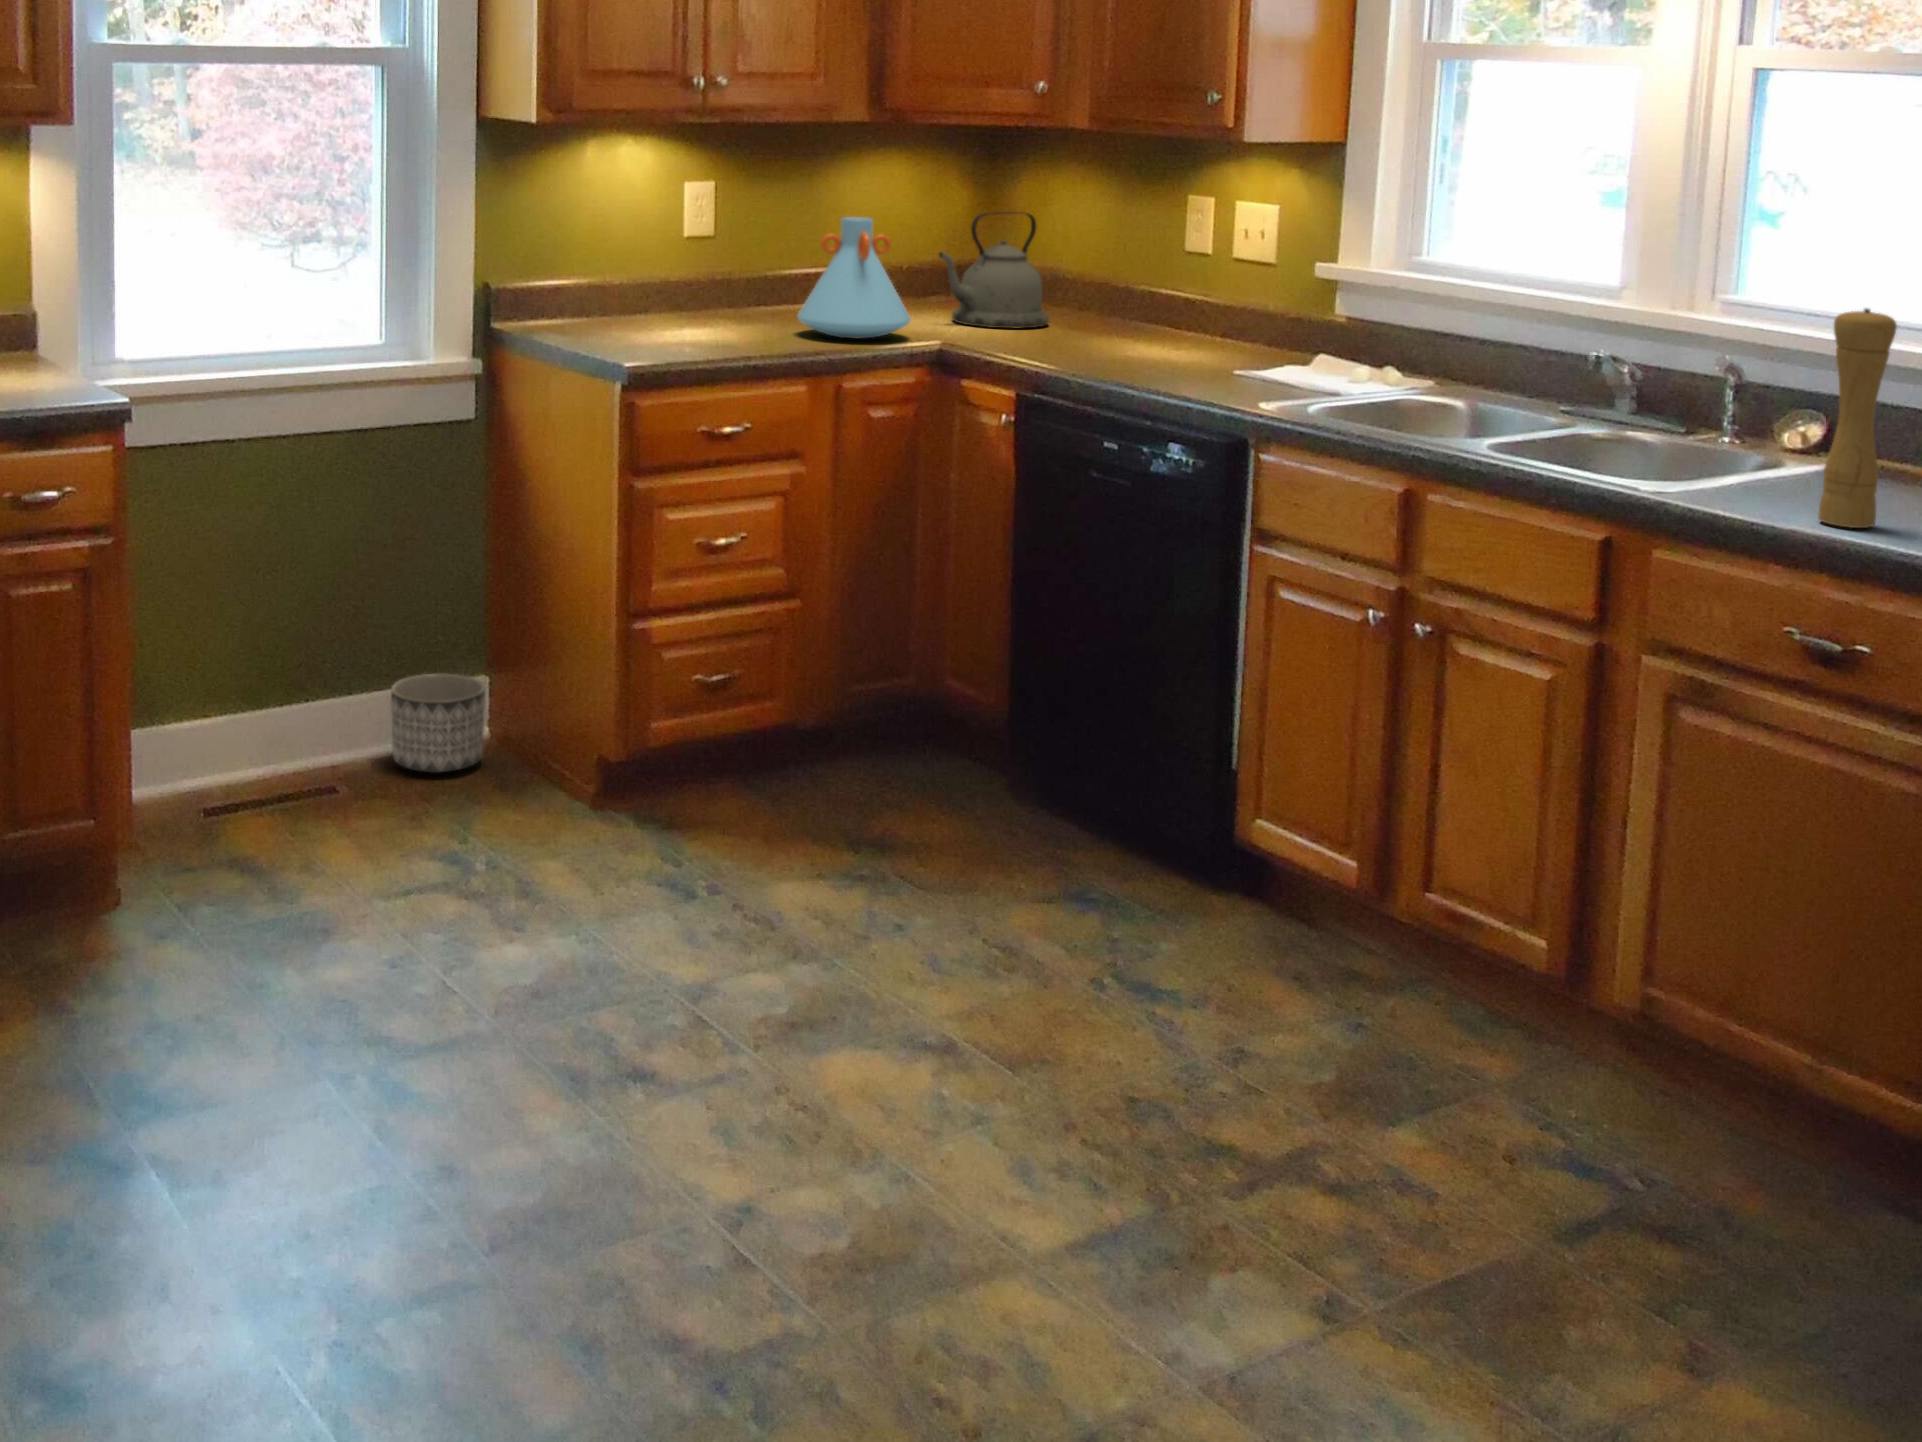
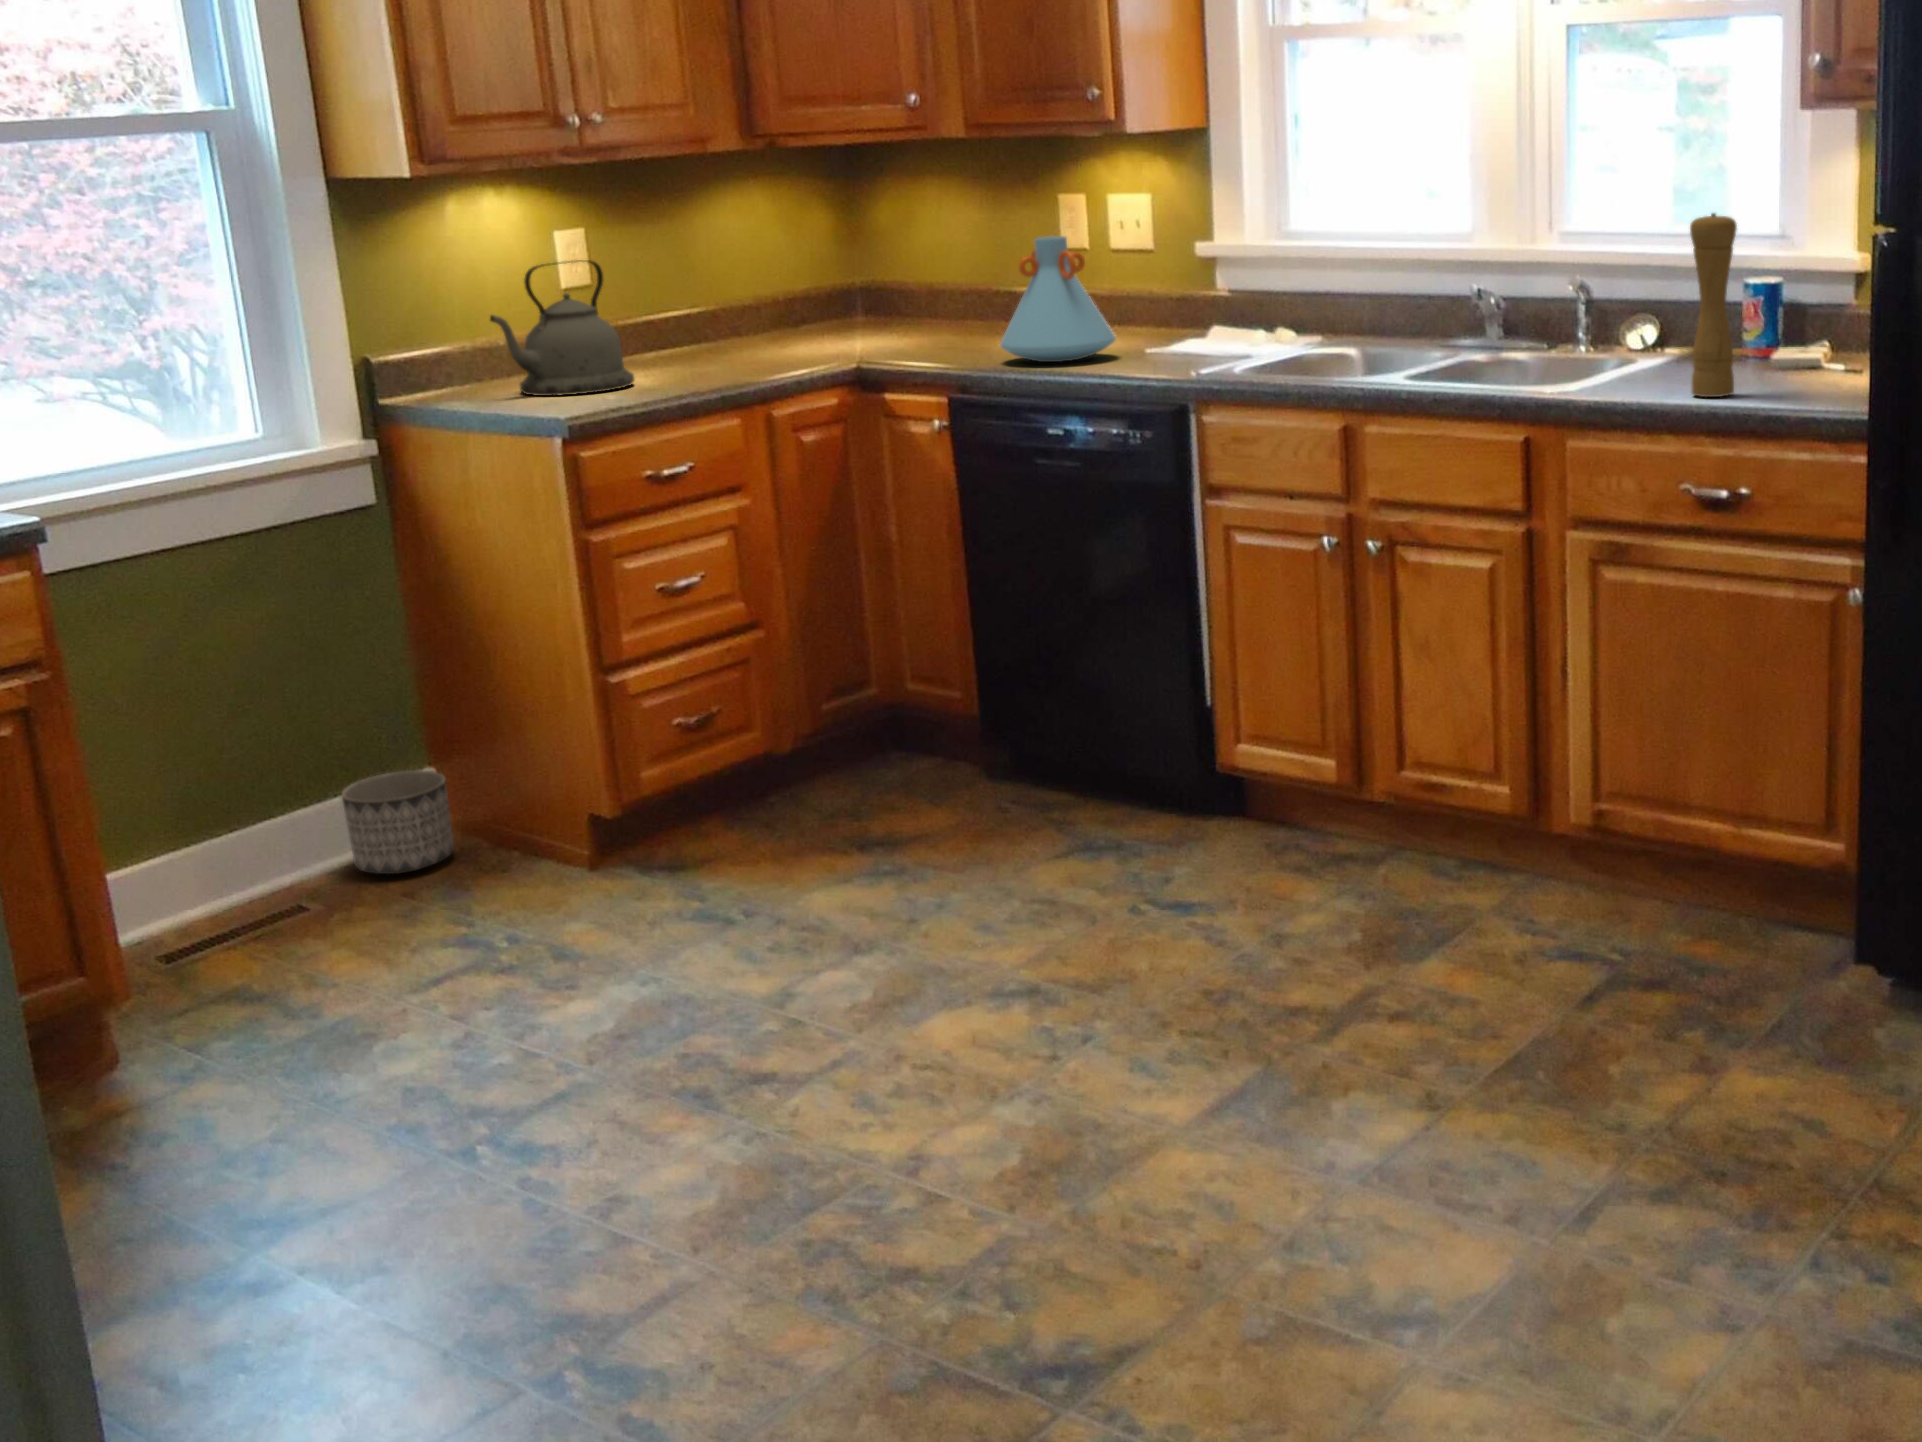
kettle: present [939,212,1049,328] -> present [490,260,634,396]
vase: present [798,217,911,339] -> present [1000,236,1116,362]

